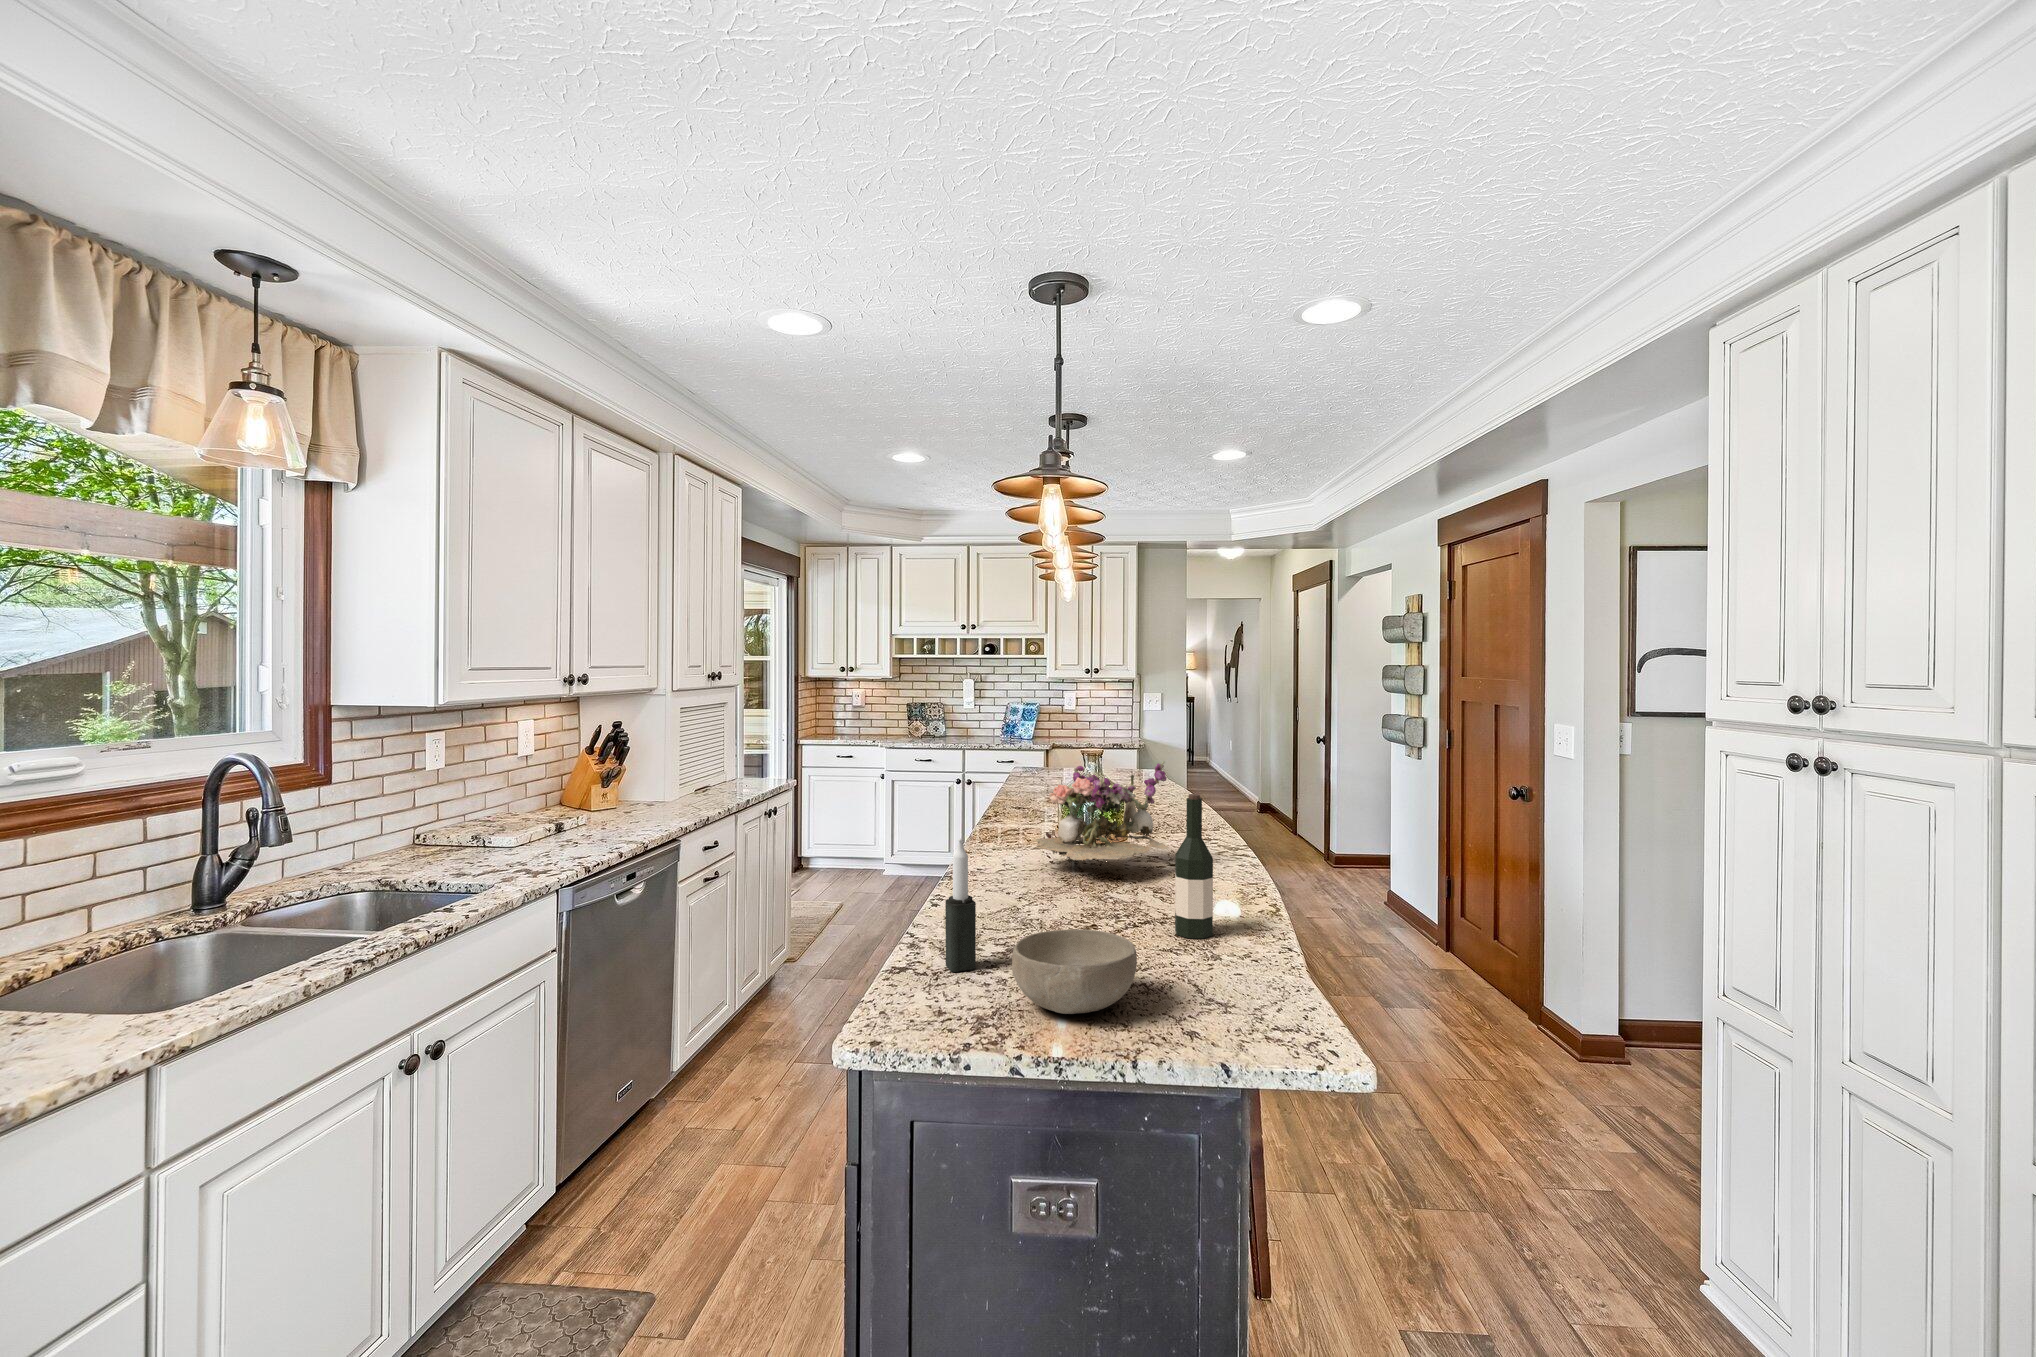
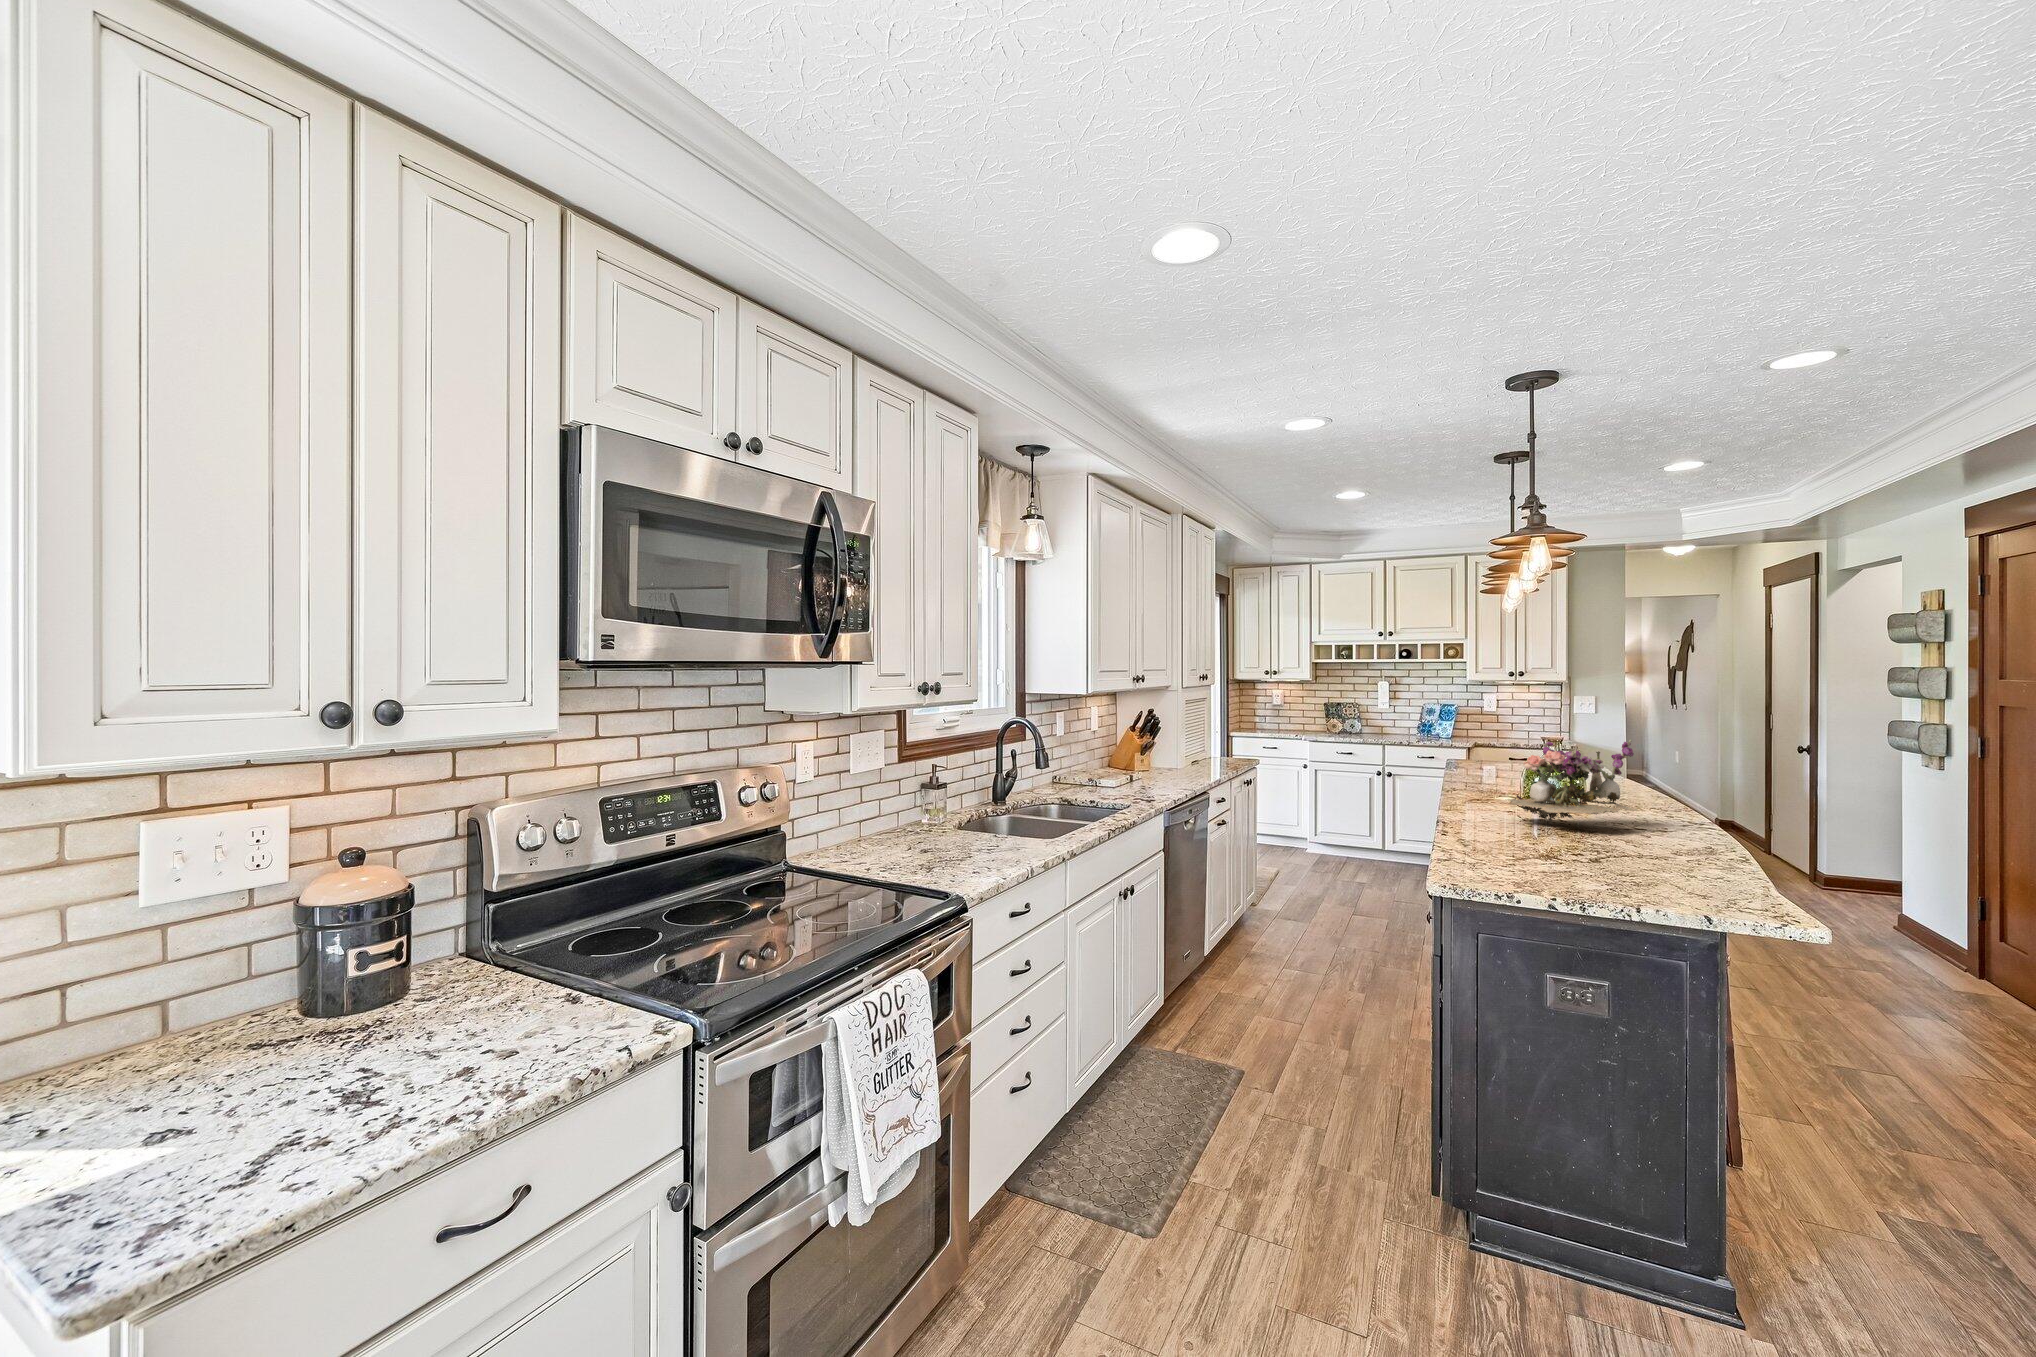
wine bottle: present [1175,794,1213,939] -> none [1653,756,1689,865]
candle: present [945,838,976,972] -> none [1469,774,1493,864]
bowl: present [1012,929,1137,1014] -> none [1532,838,1633,887]

